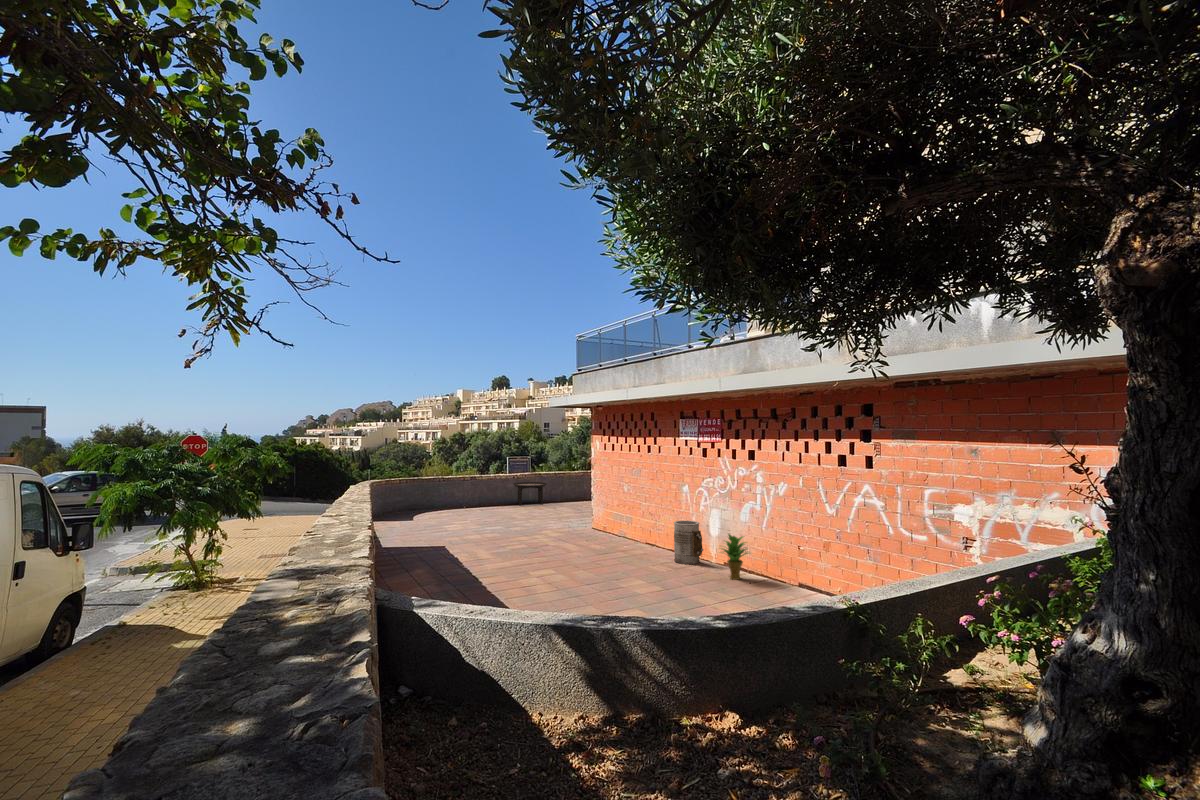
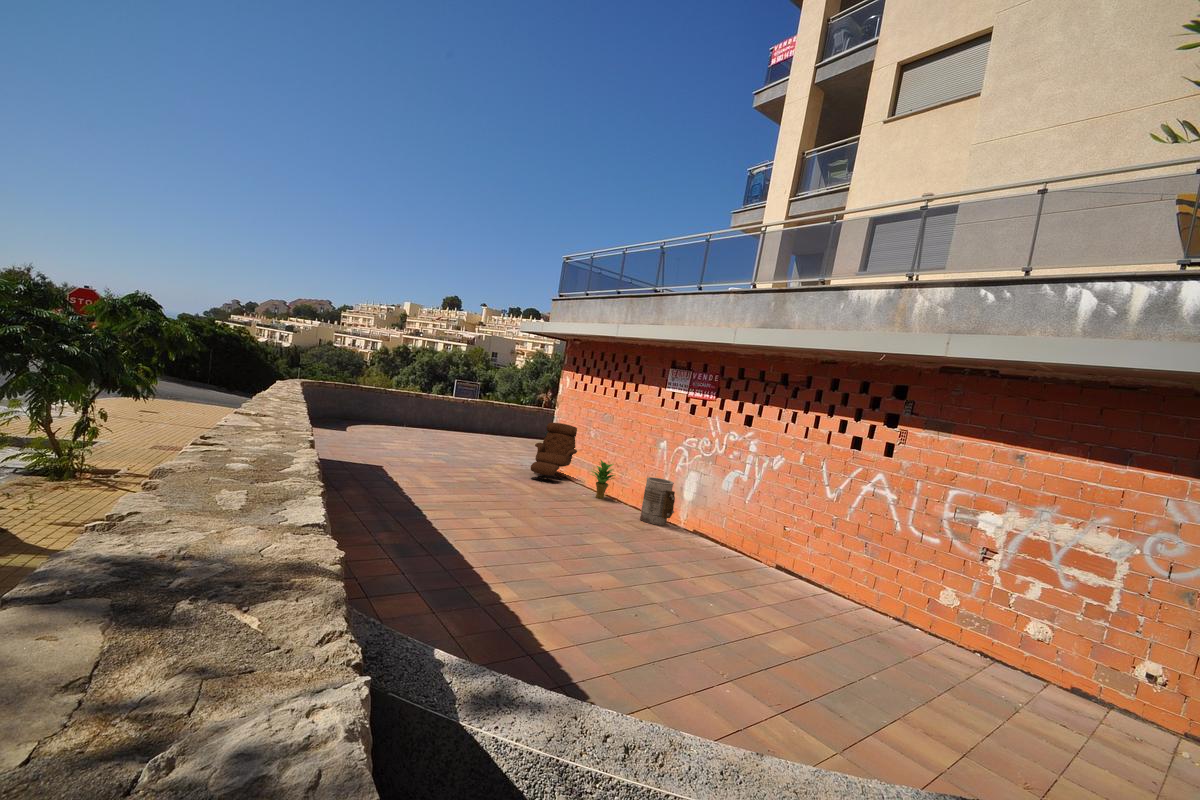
round table: present [513,482,547,506] -> none [464,408,501,435]
lounge chair: none [573,484,615,541] -> present [531,423,577,482]
potted plant: present [721,534,748,580] -> present [592,460,615,499]

